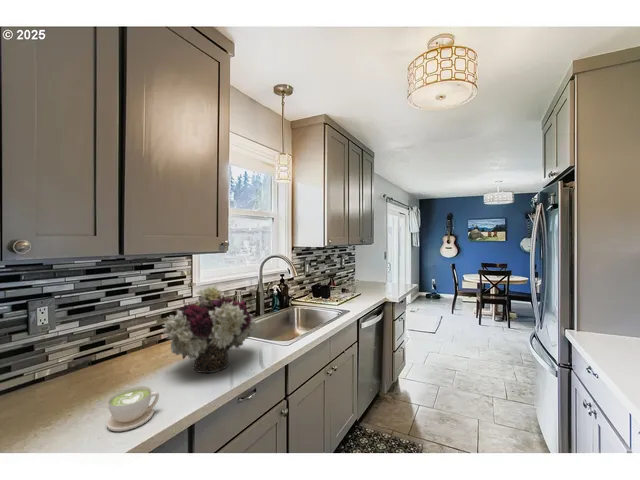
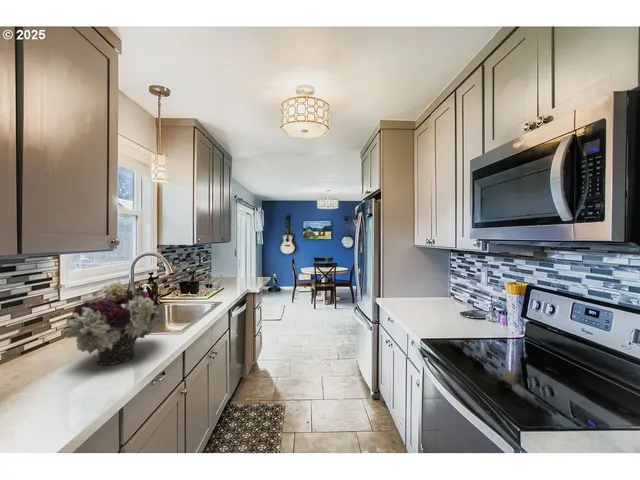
coffee cup: present [107,386,159,431] -> none [40,377,93,418]

